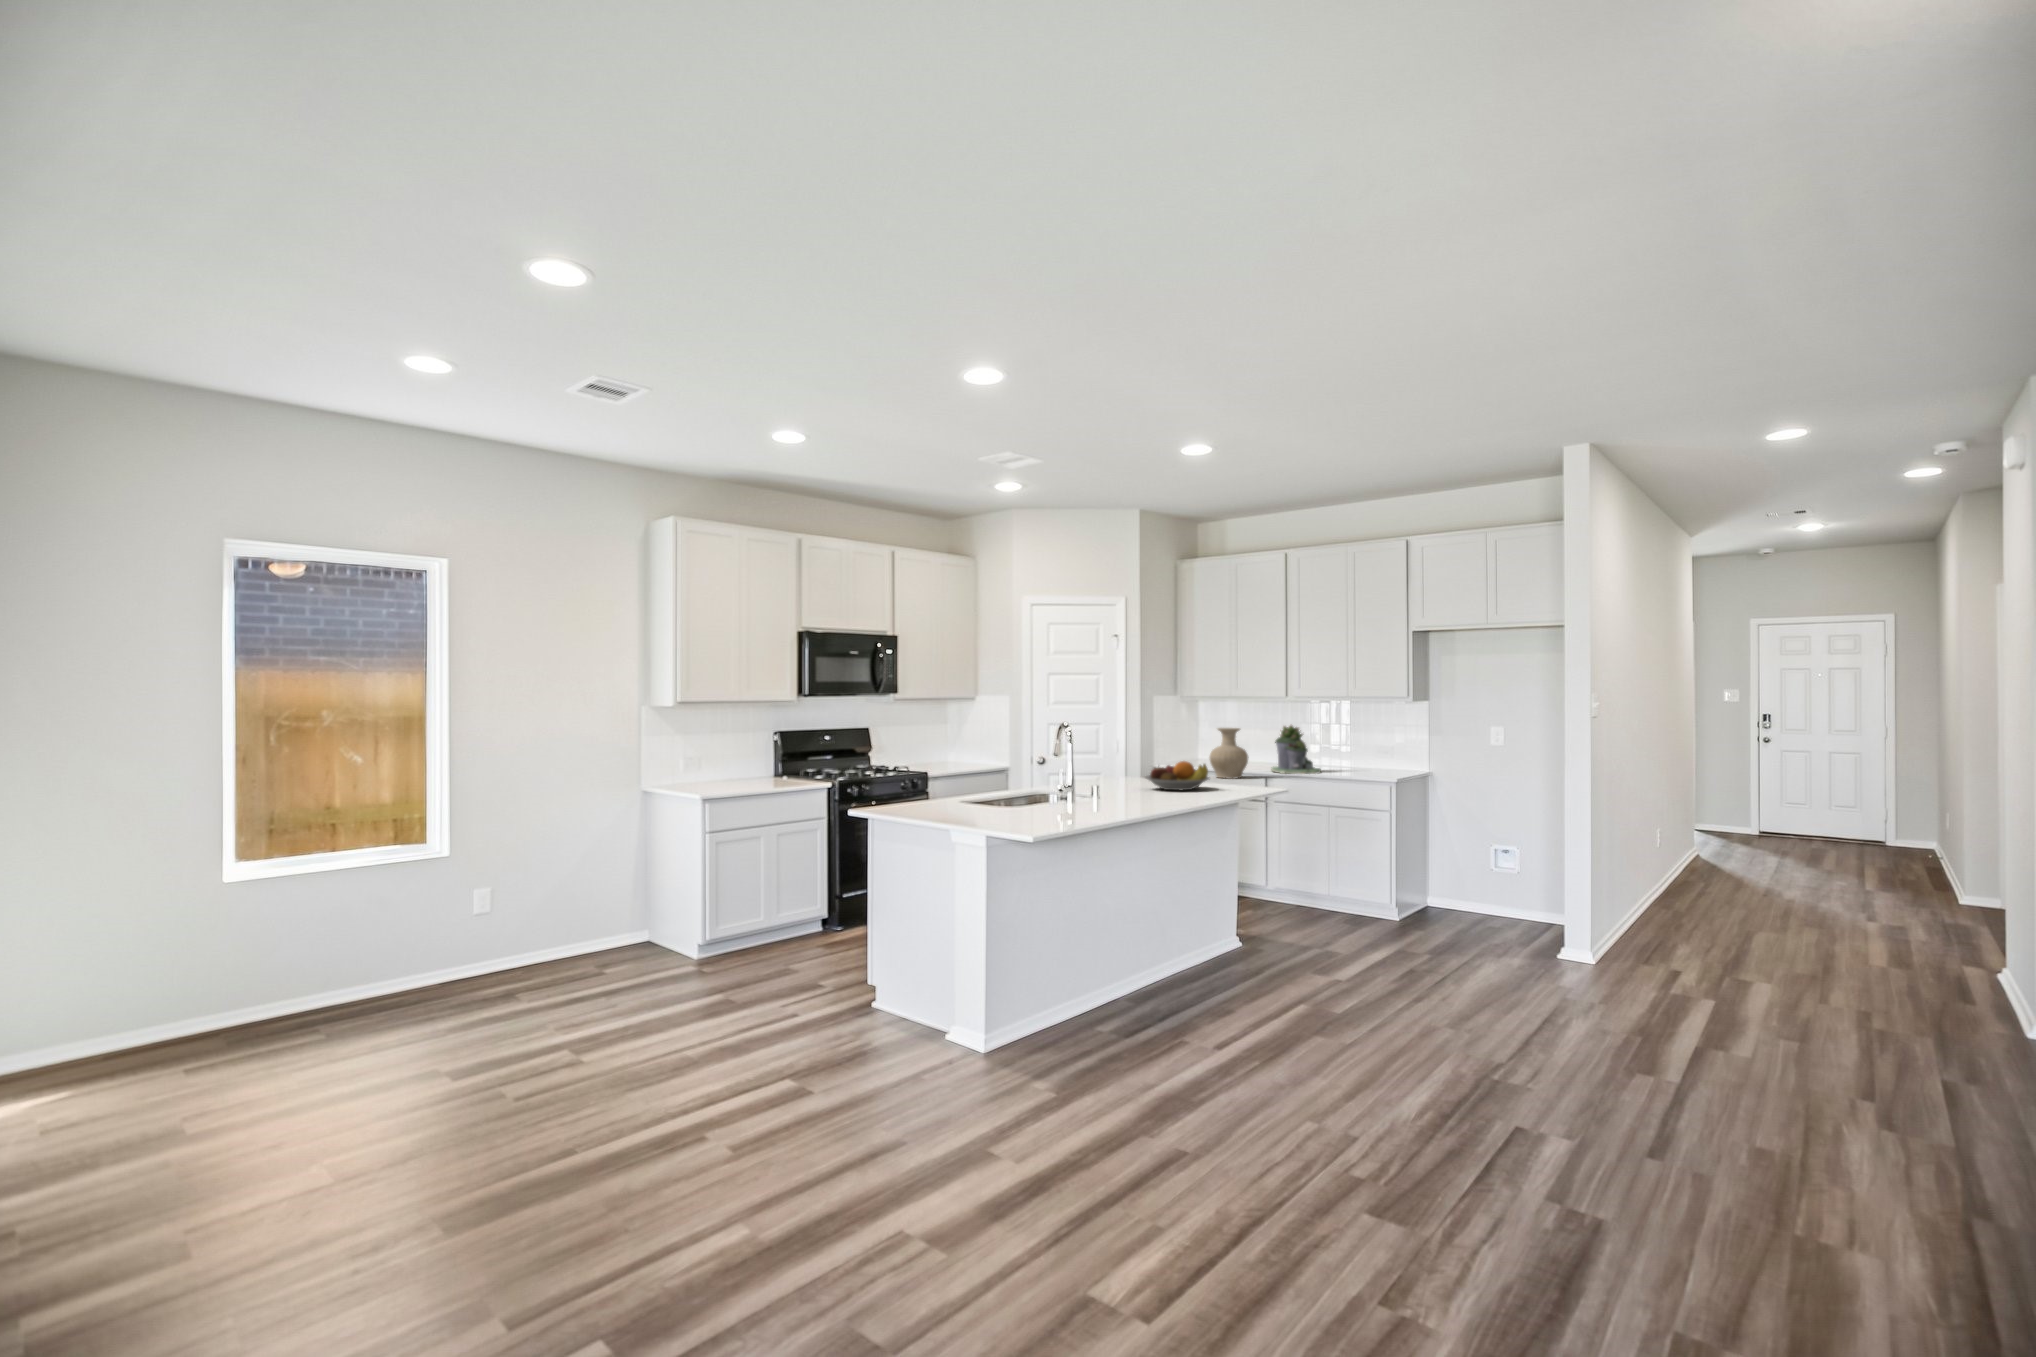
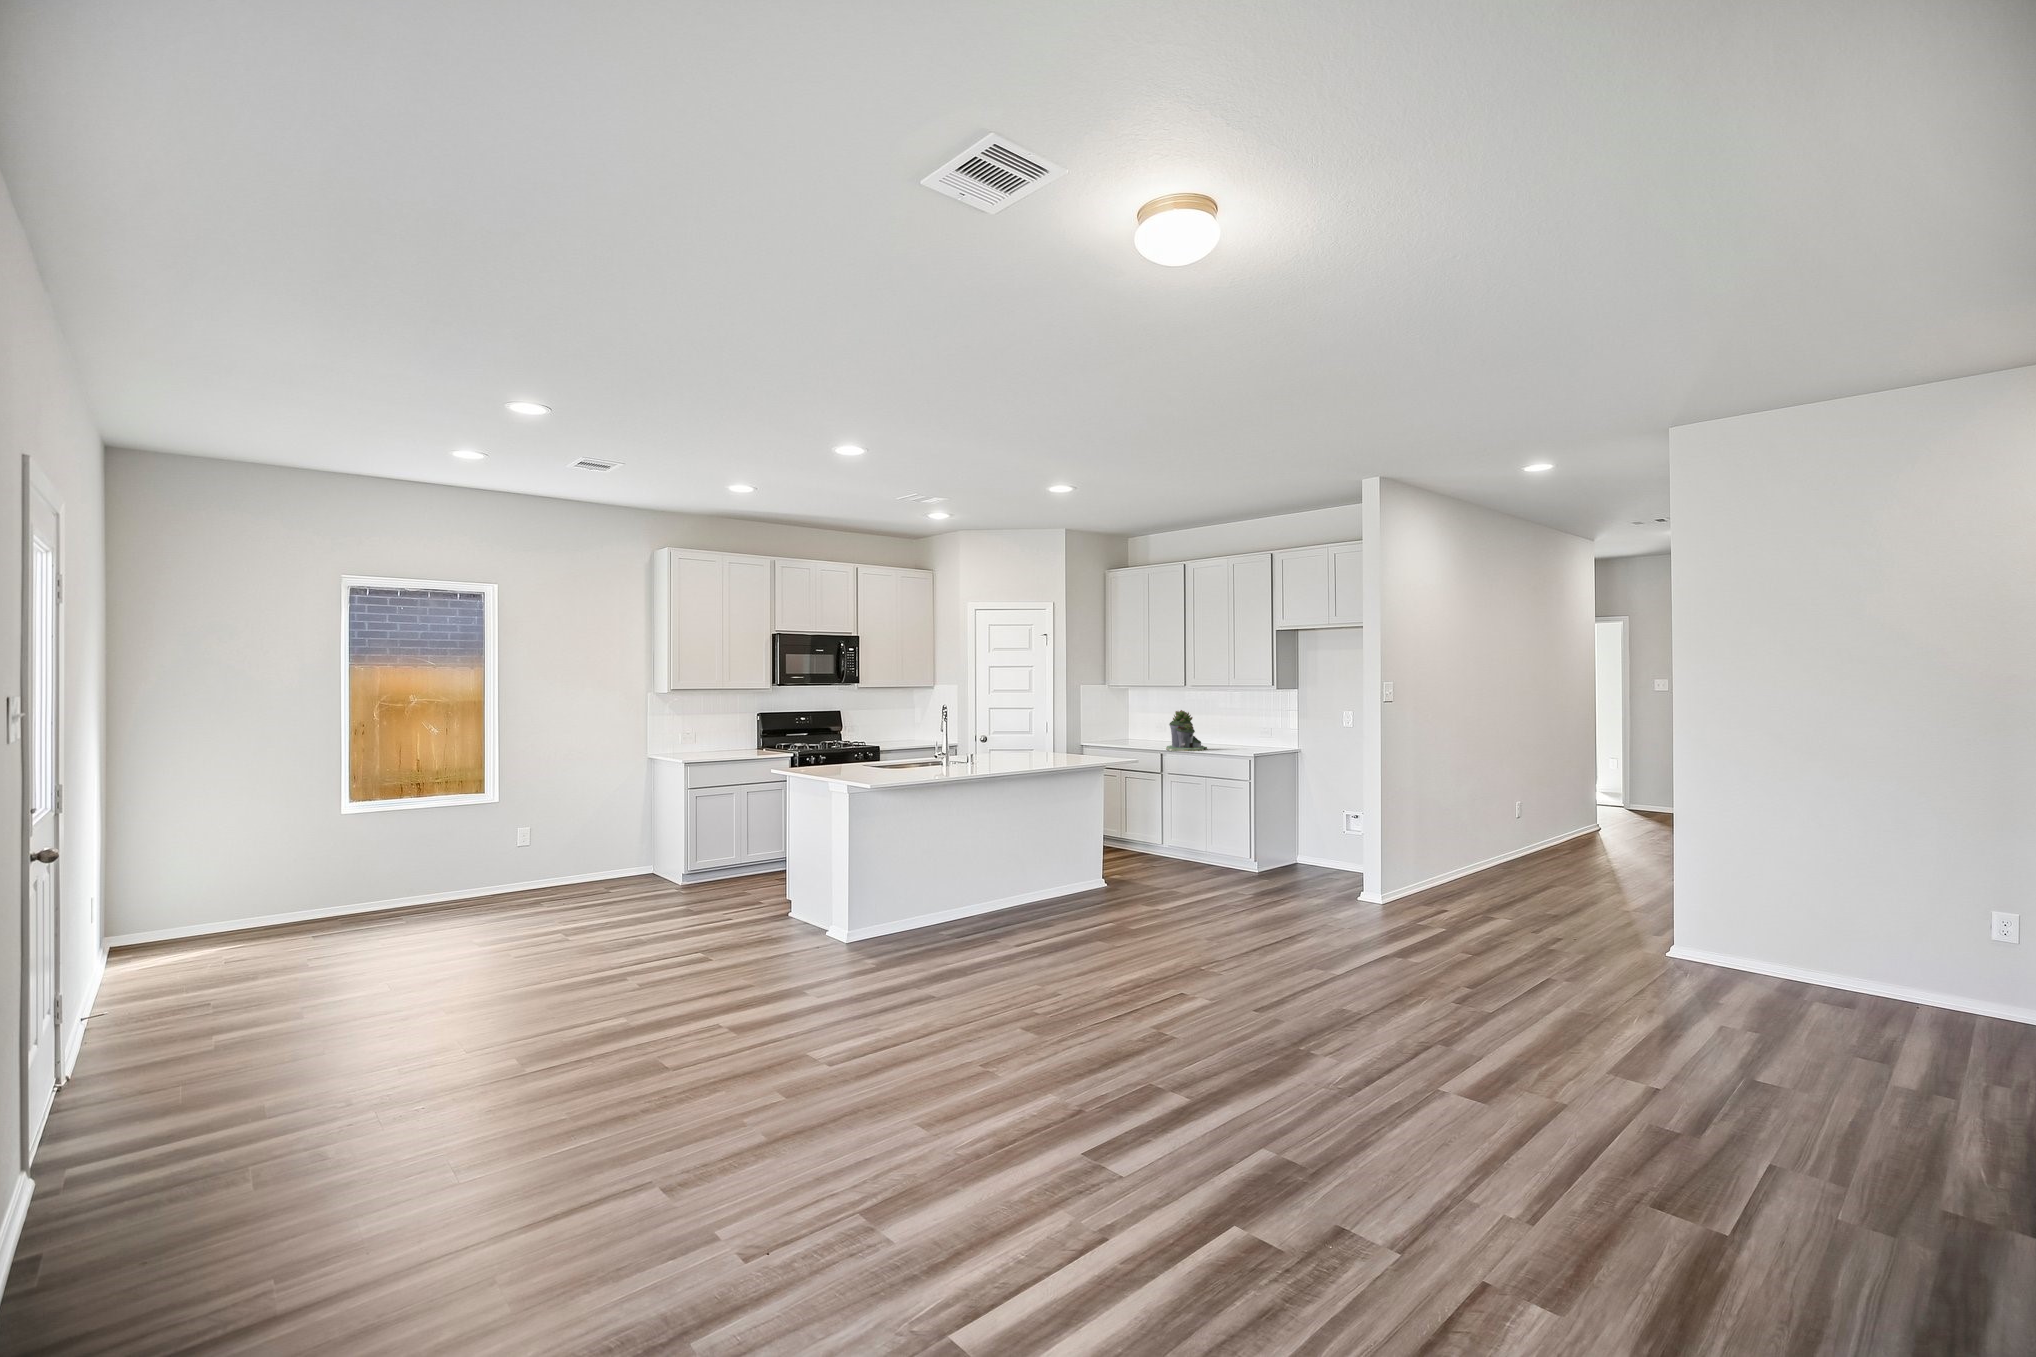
vase: present [1209,728,1249,779] -> none [1101,712,1133,754]
fruit bowl: present [1145,761,1209,791] -> none [1023,738,1076,761]

